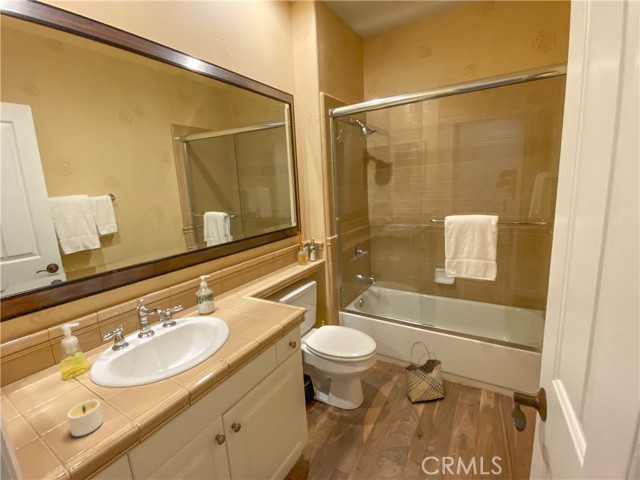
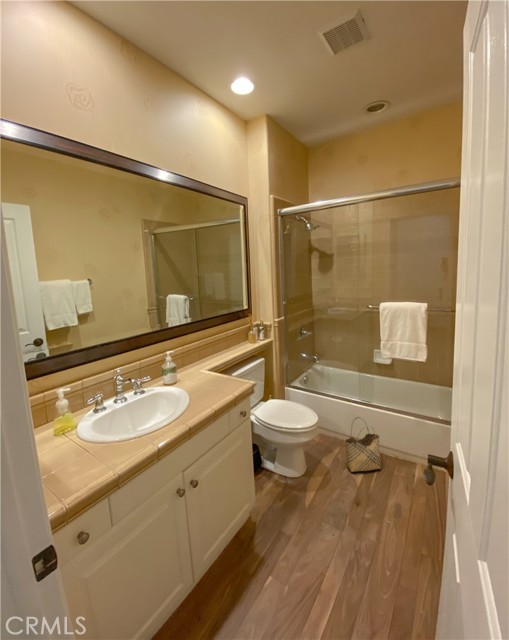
candle: present [68,400,103,436] -> none [71,449,107,478]

